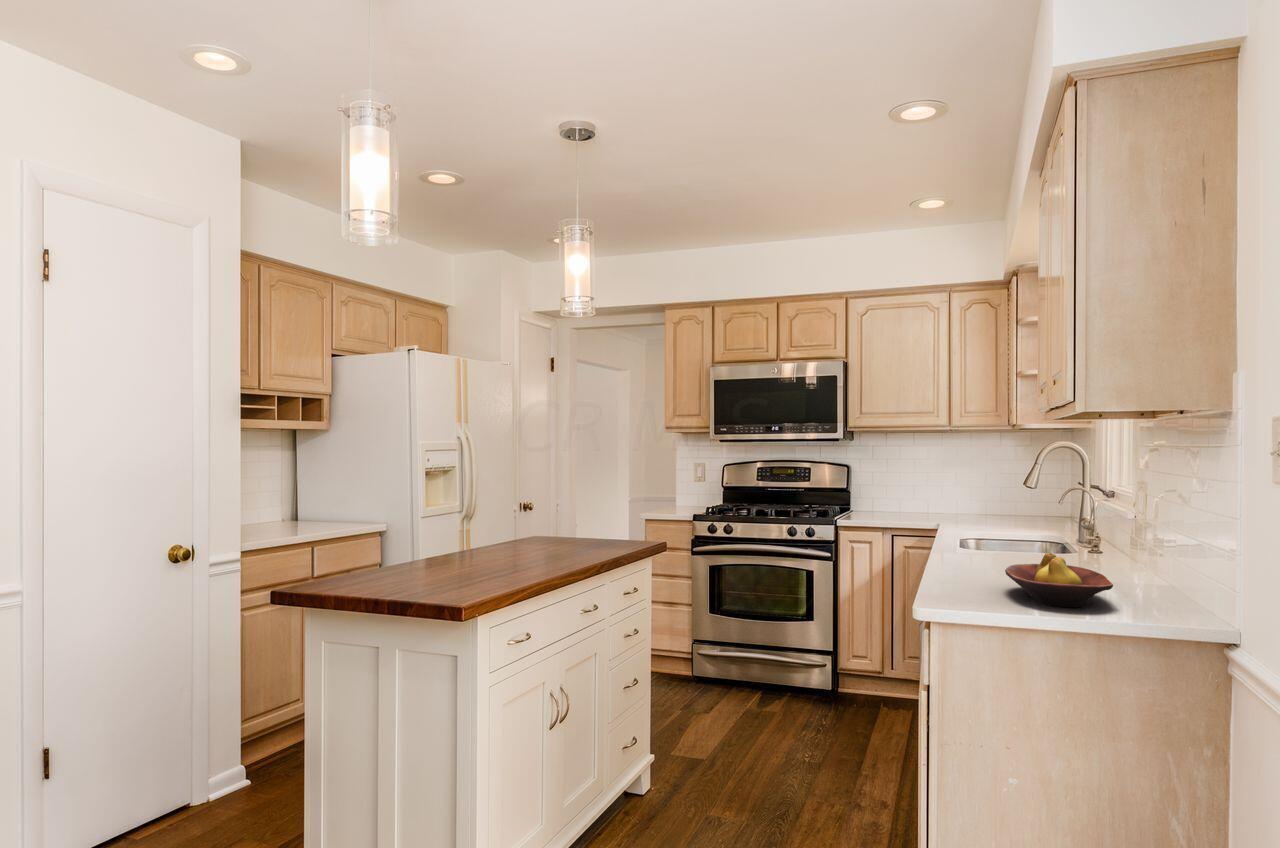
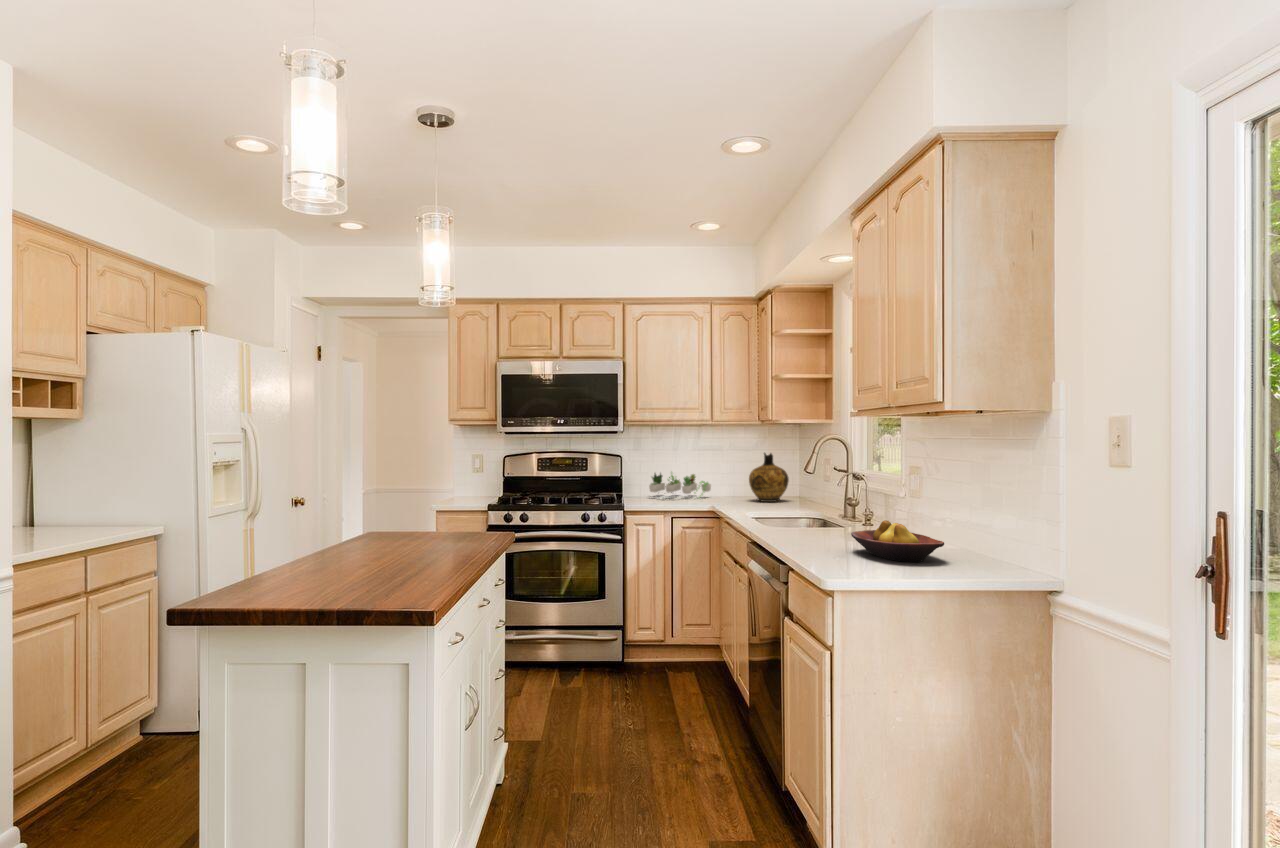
ceramic jug: none [992,464,1044,522] -> present [749,453,789,502]
succulent plant: none [875,481,952,516] -> present [649,473,711,494]

